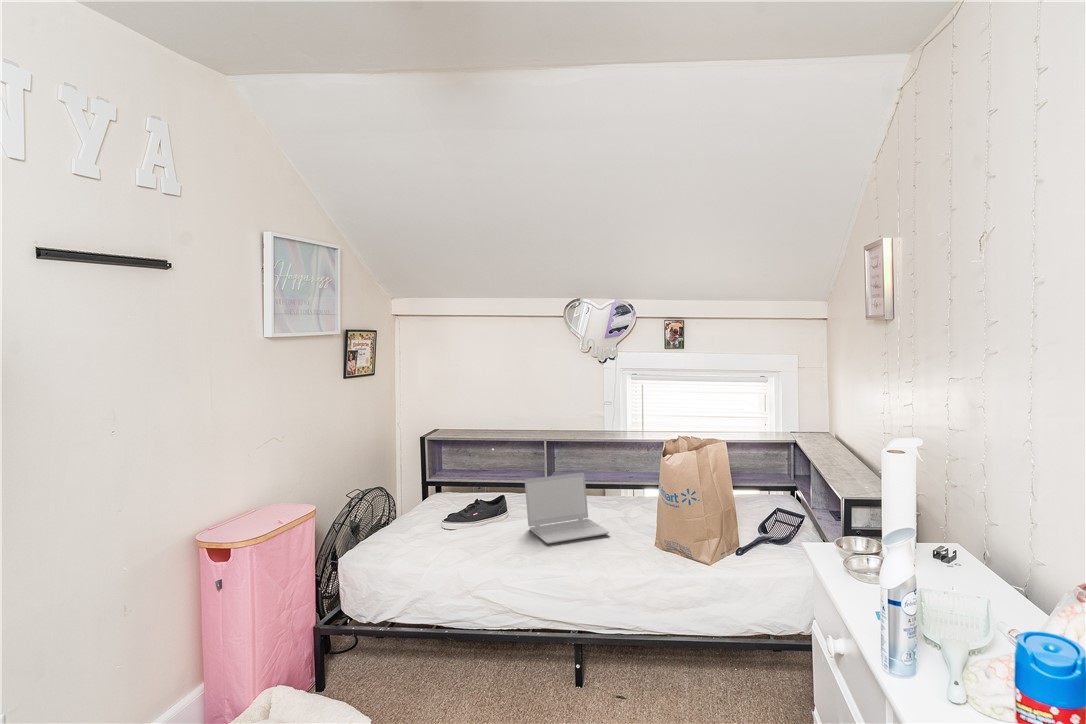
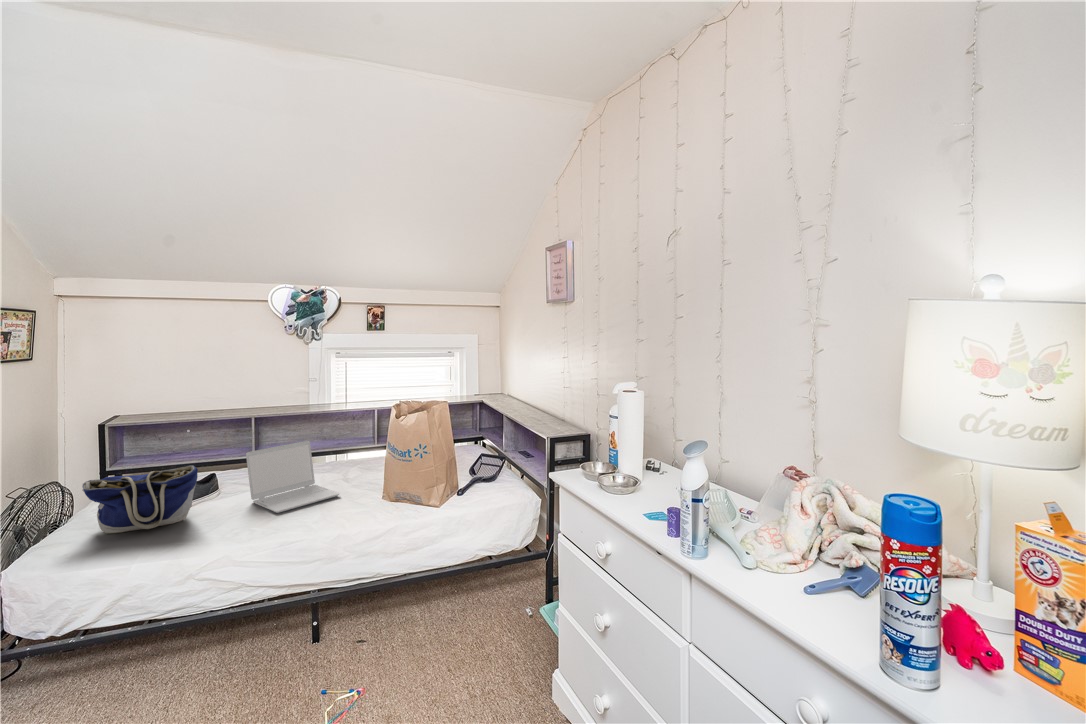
tote bag: none [396,488,481,542] -> present [82,465,198,533]

